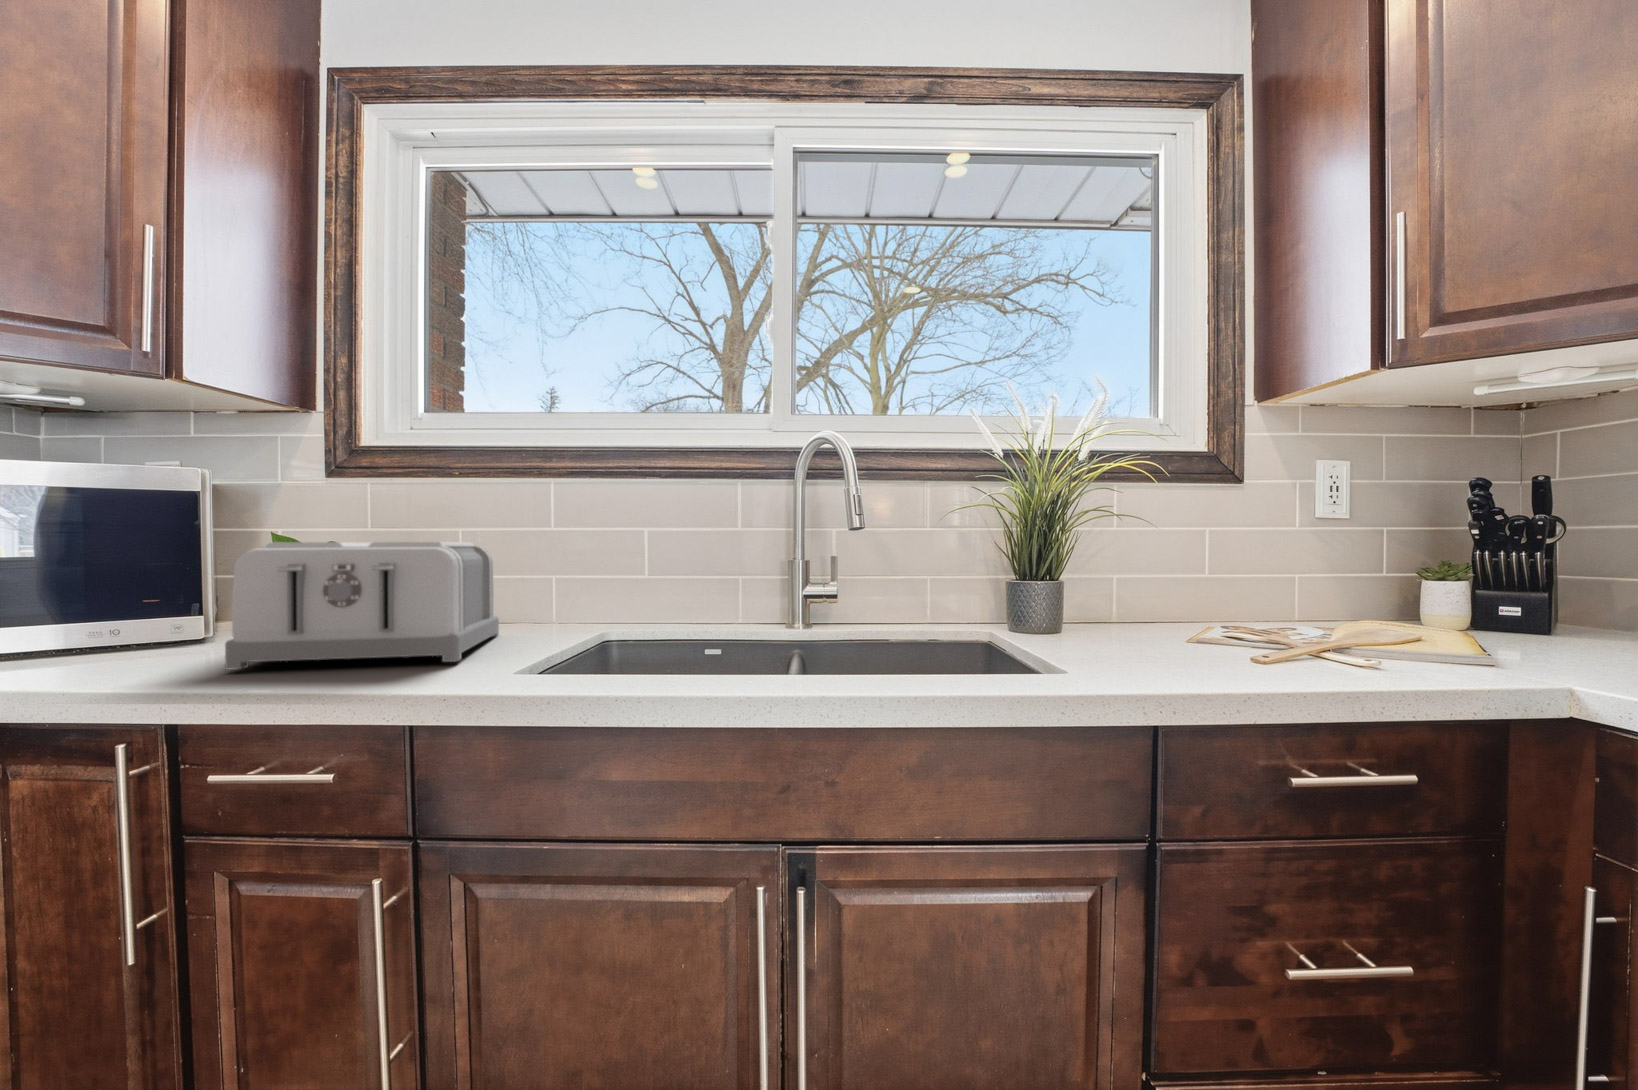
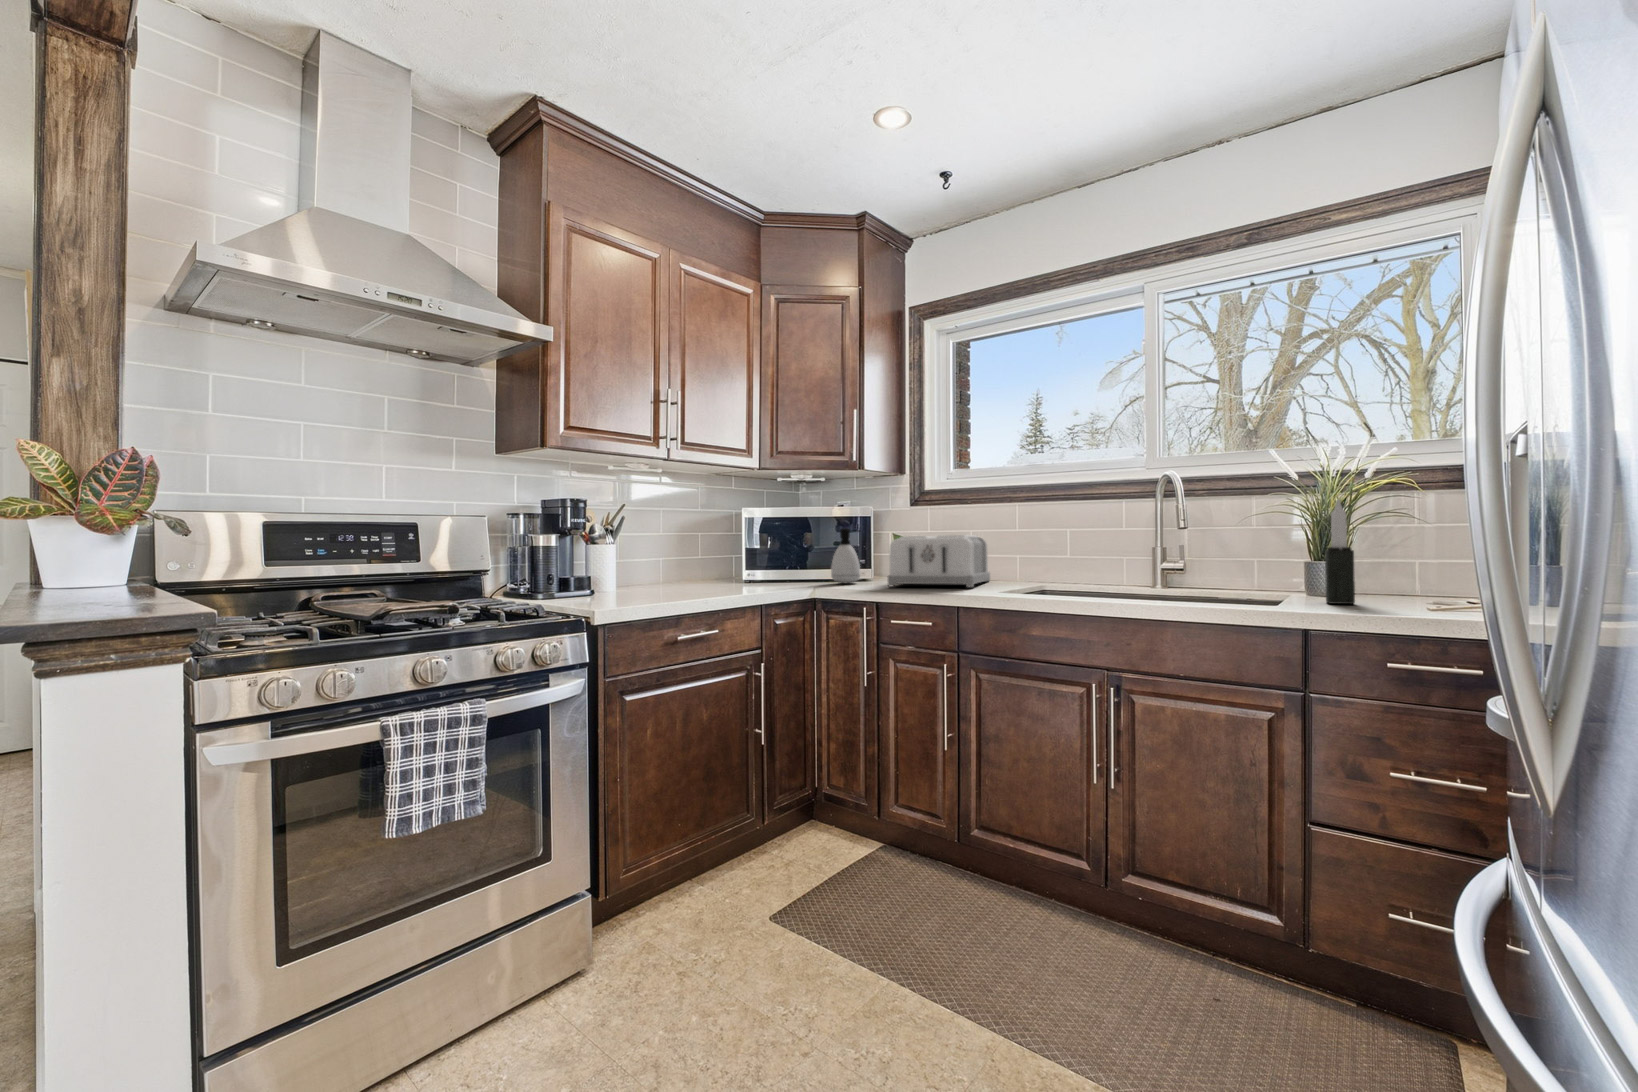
candle: none [1120,493,1169,677] -> present [1325,499,1355,604]
soap dispenser: none [60,518,164,659] -> present [831,528,860,583]

